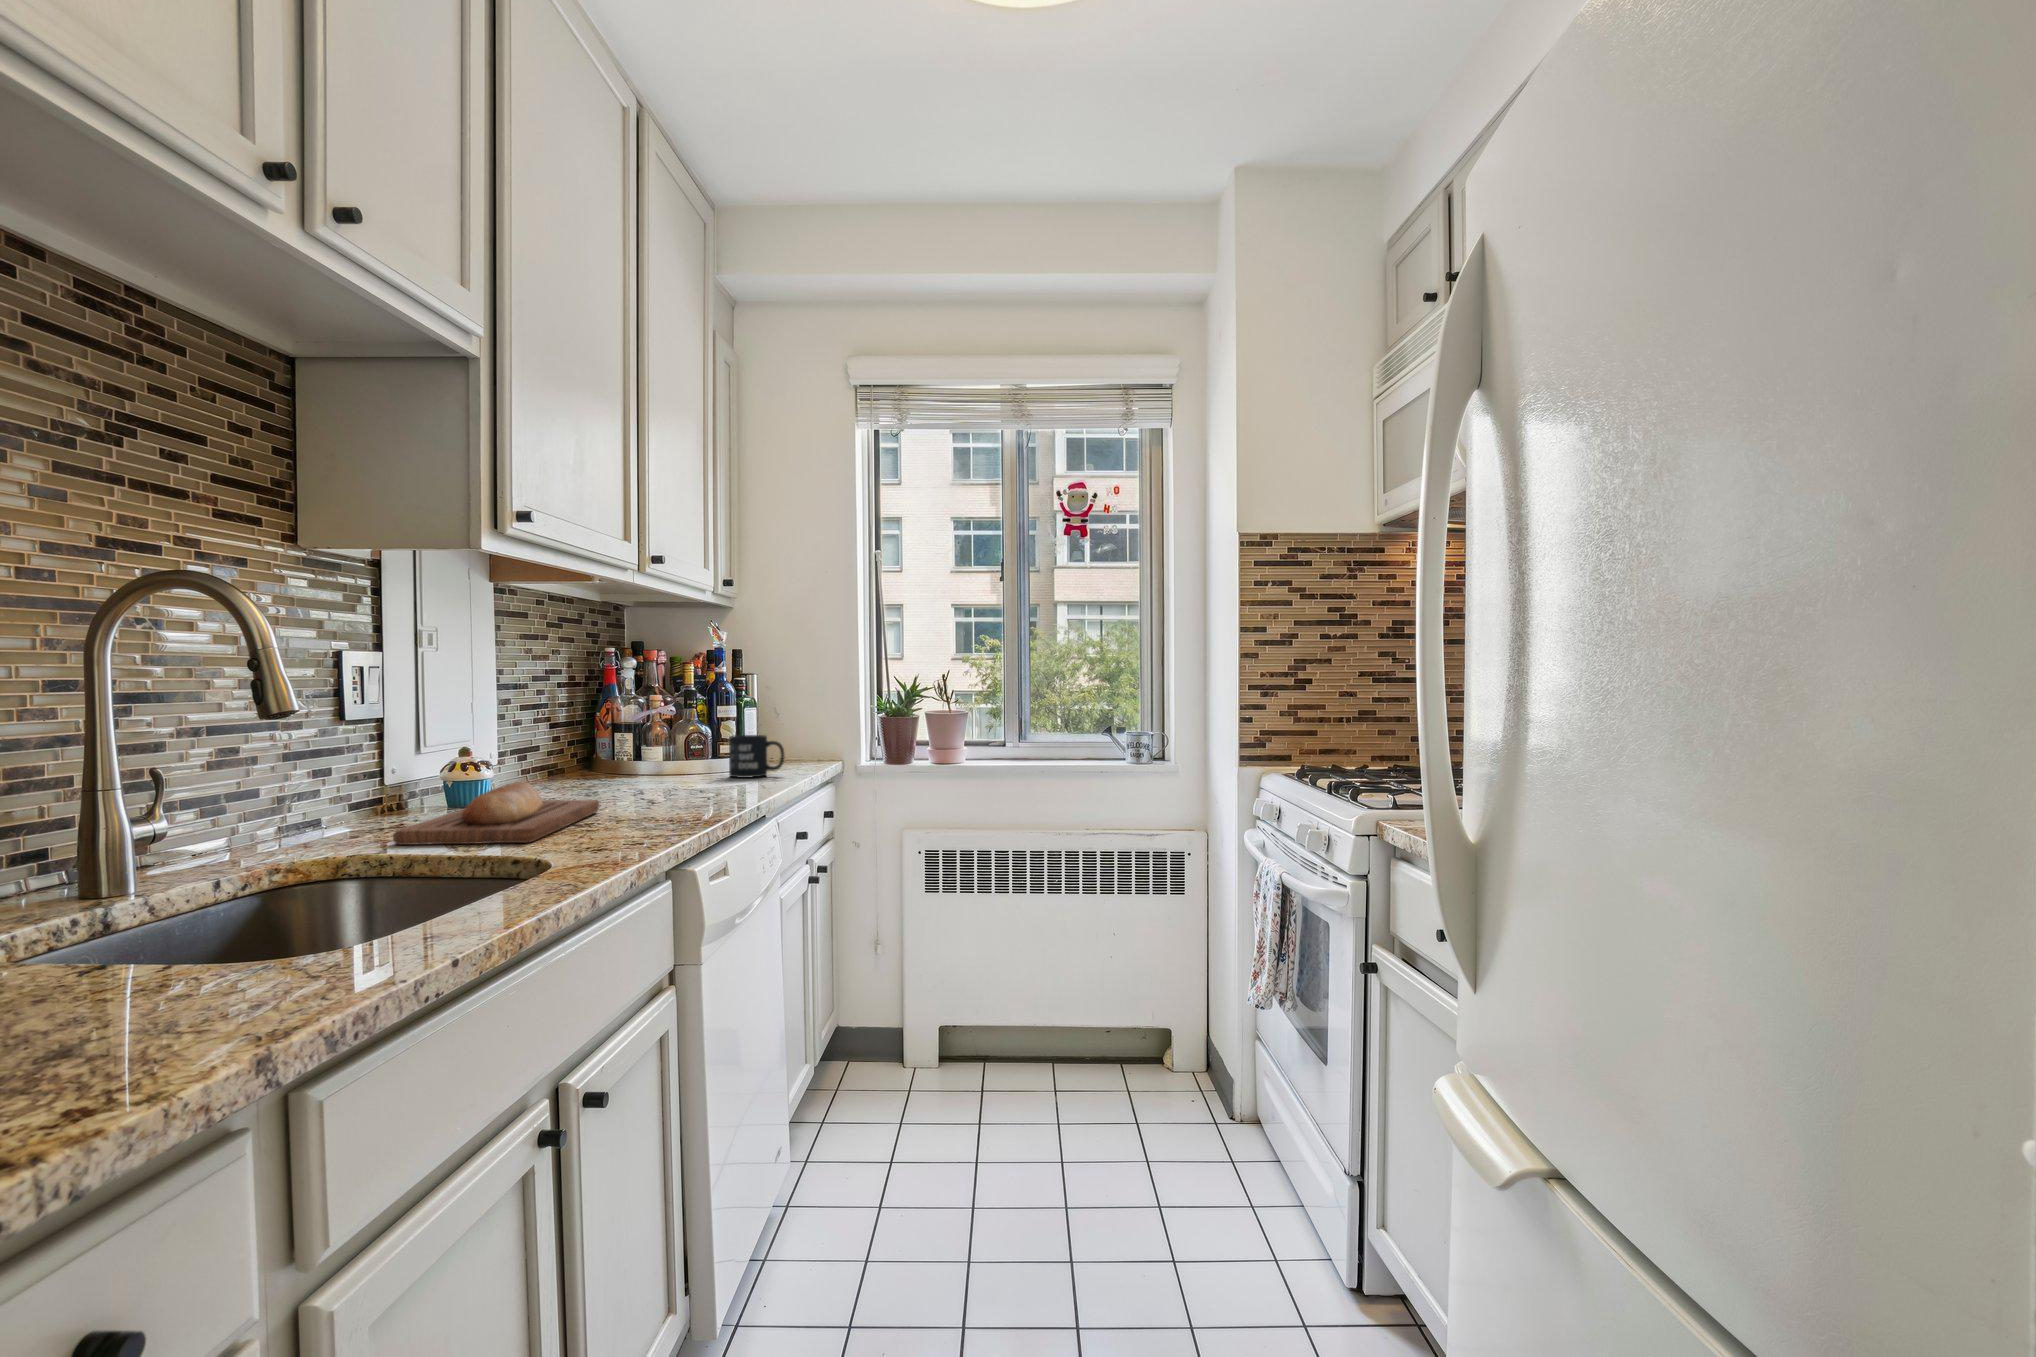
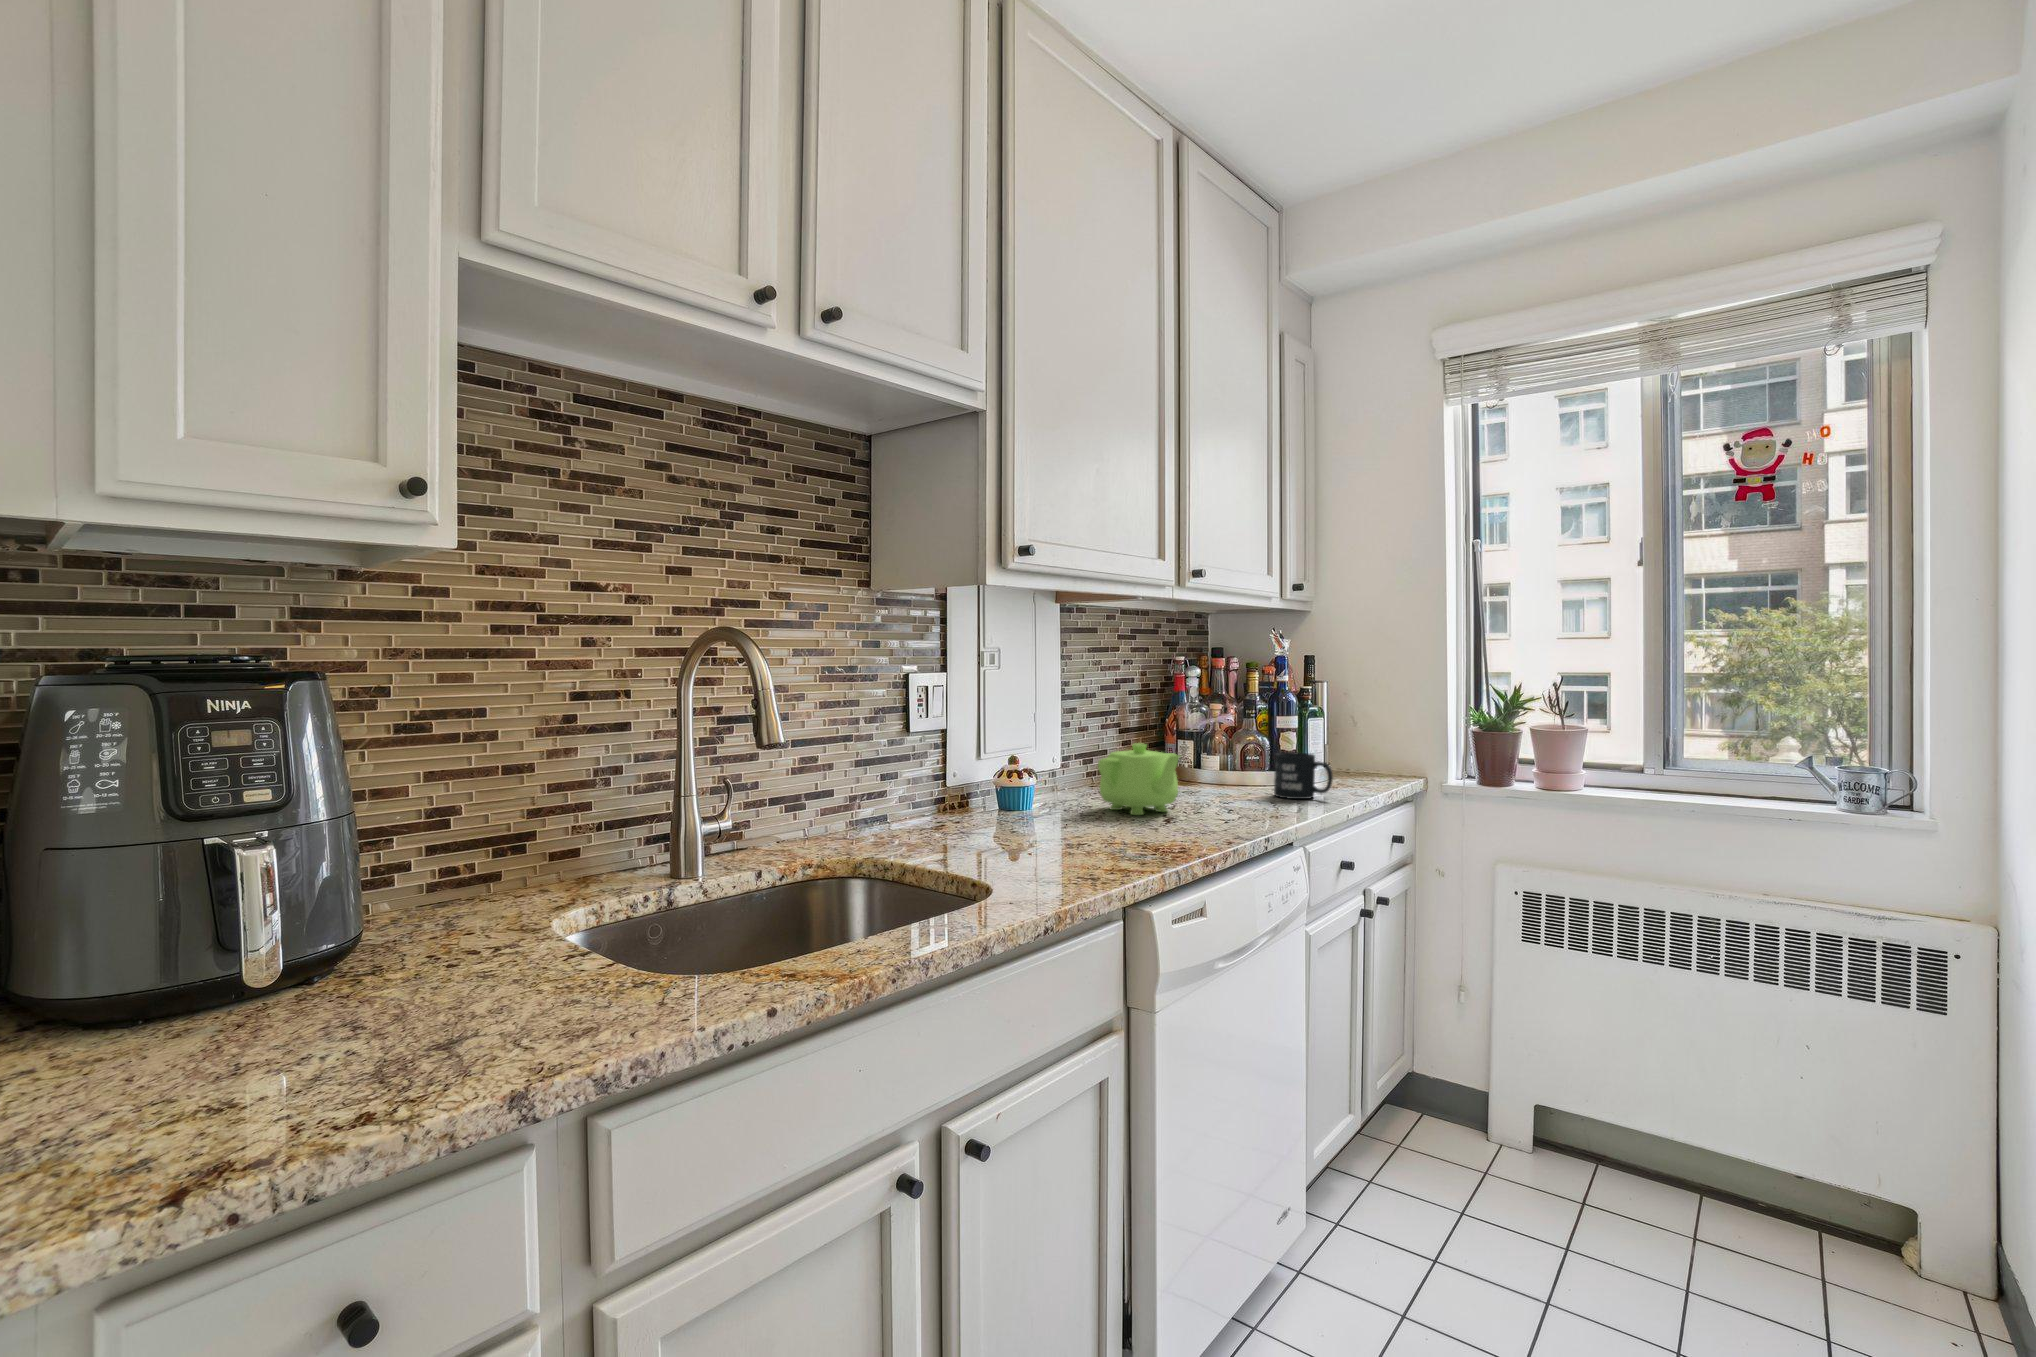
teapot: none [570,727,667,800] -> present [1098,743,1180,815]
bread loaf: present [393,782,599,845] -> none [910,796,1102,863]

